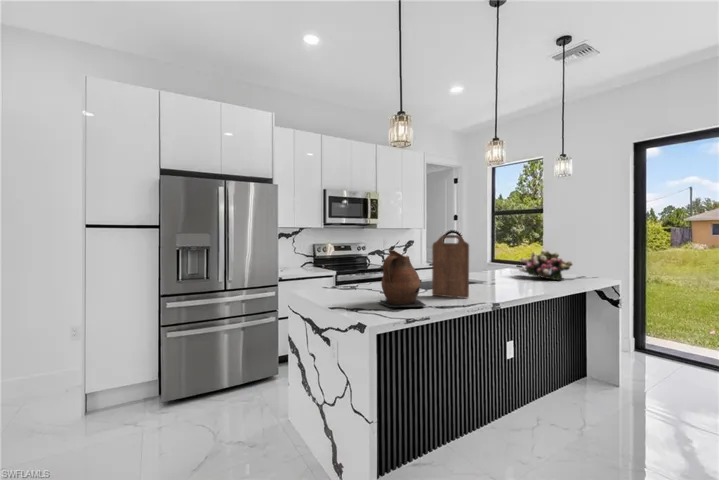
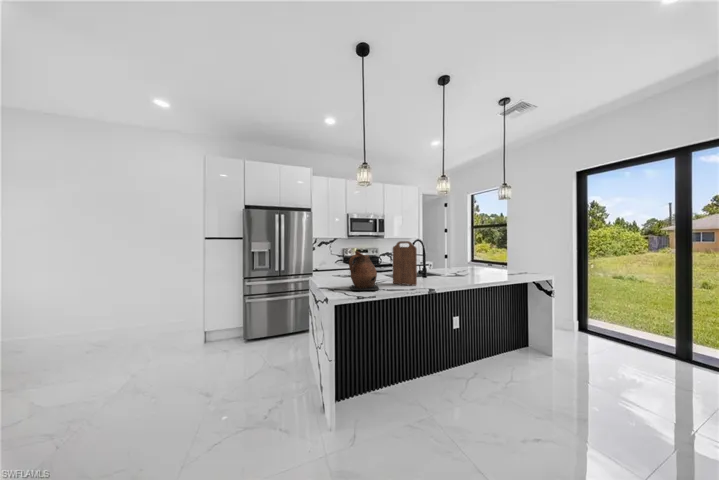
flower arrangement: present [519,250,572,280] -> none [471,252,511,275]

